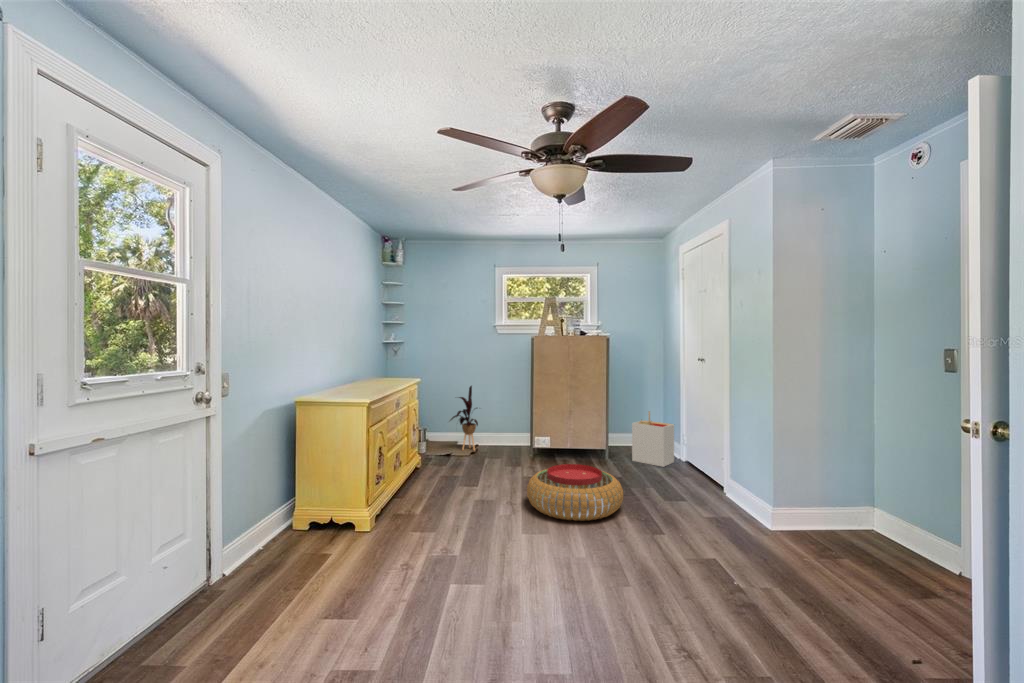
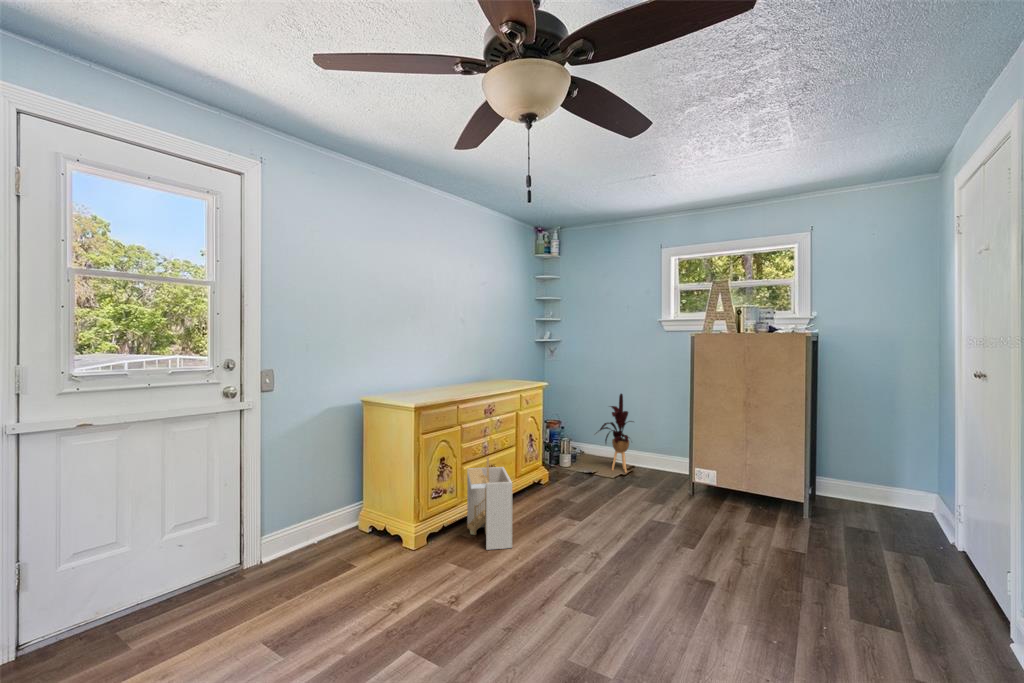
storage bin: present [632,411,674,467] -> present [467,457,512,550]
pouf: present [527,464,623,521] -> none [607,518,758,620]

